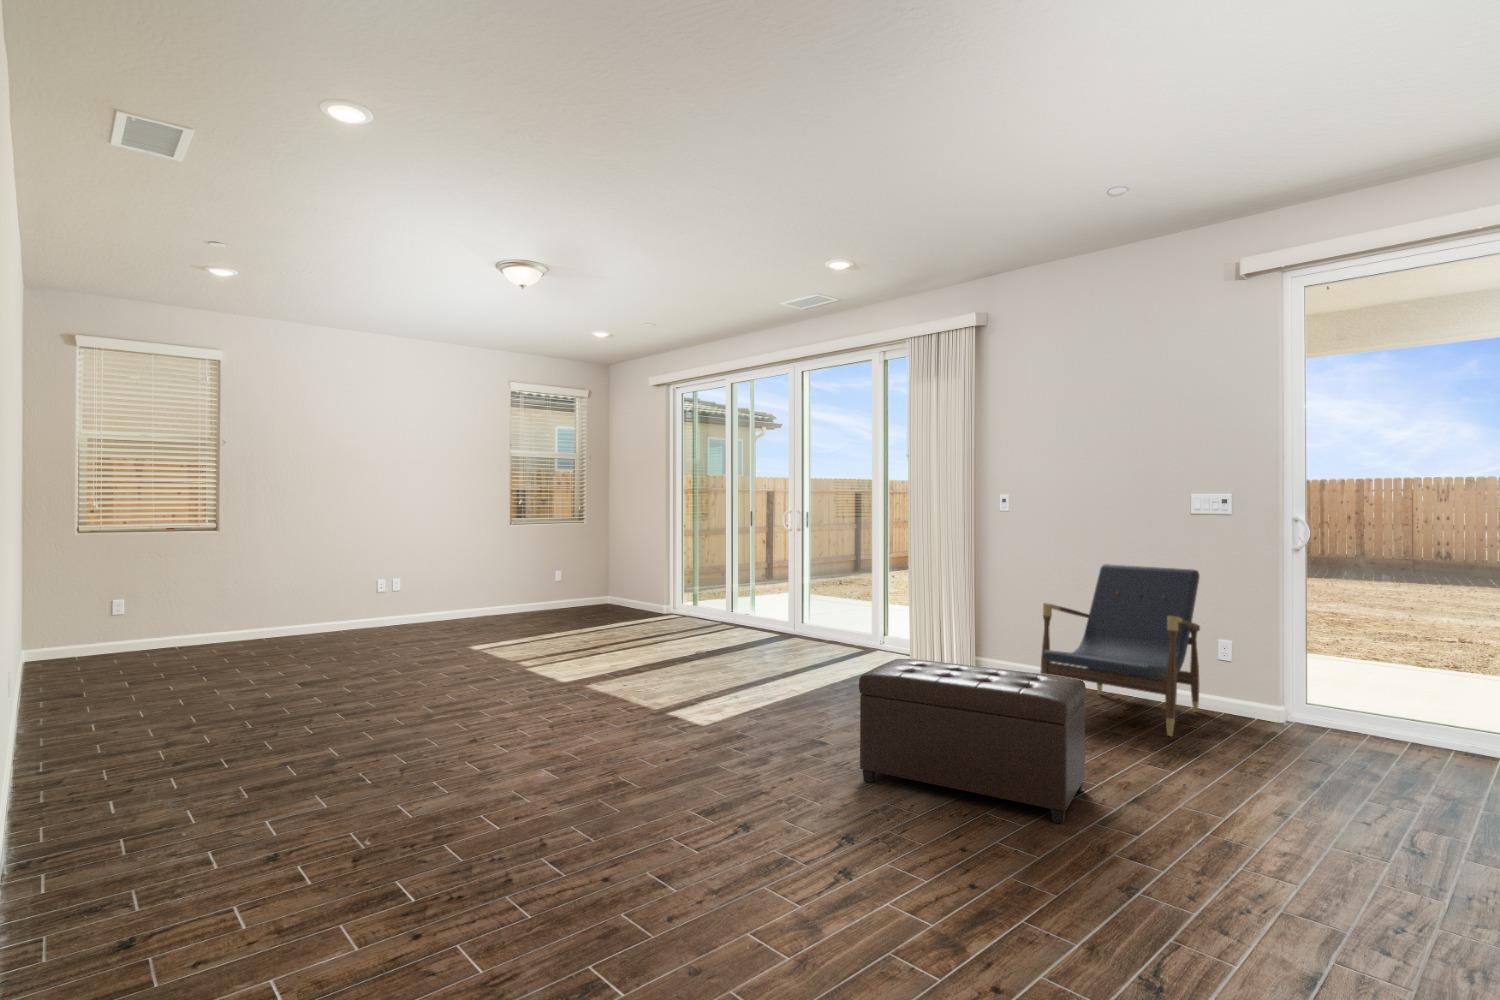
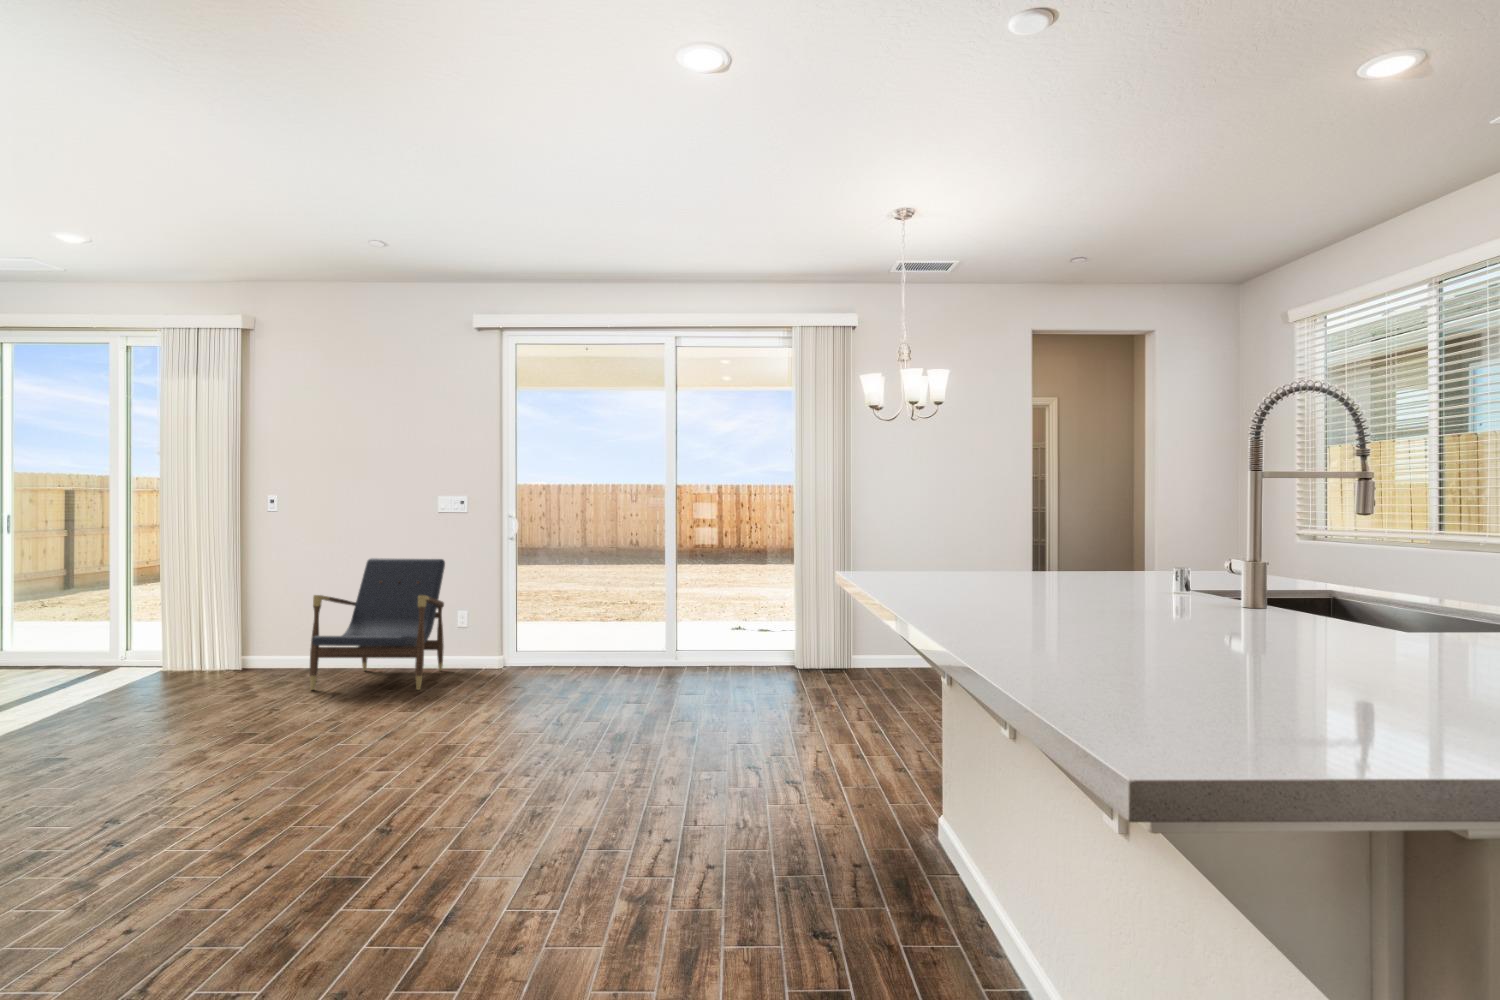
ottoman: present [859,659,1086,824] -> none [117,649,349,778]

